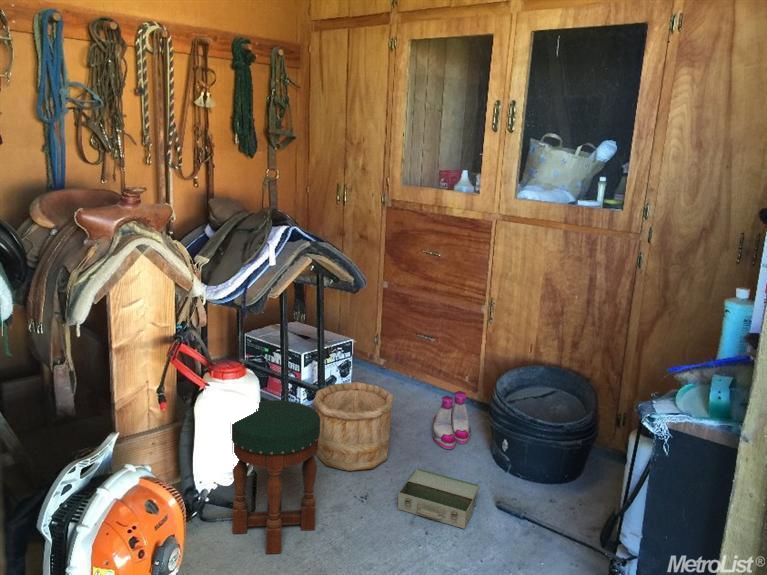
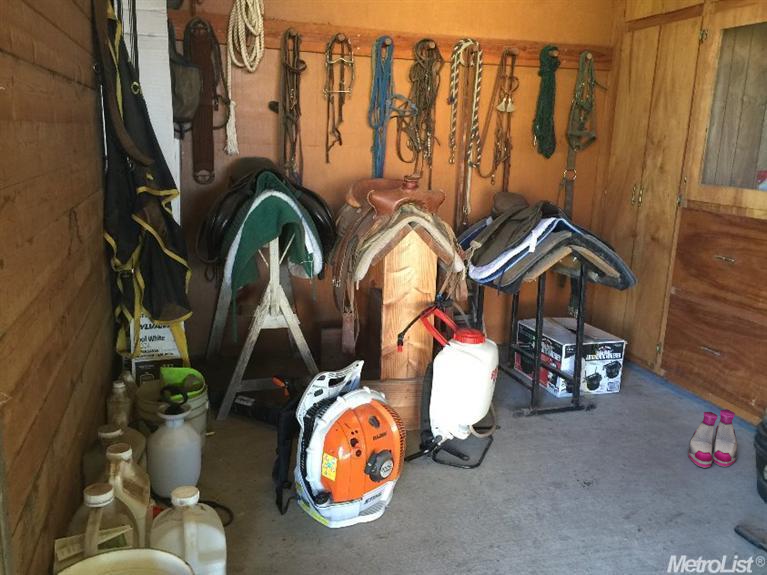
wooden bucket: present [313,382,393,471] -> none [556,376,642,462]
stool: present [232,400,320,554] -> none [456,369,542,503]
toolbox: present [398,469,480,529] -> none [617,471,715,539]

